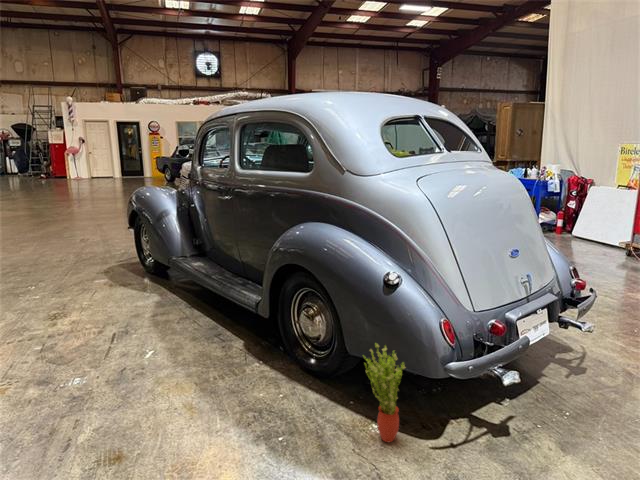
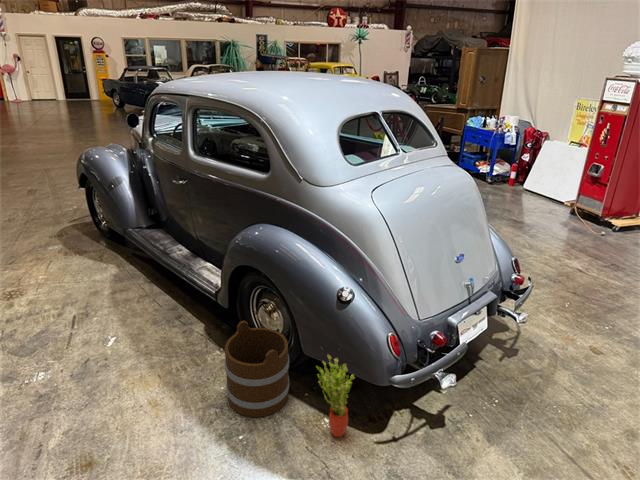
bucket: none [265,319,333,421] -> present [225,321,289,417]

